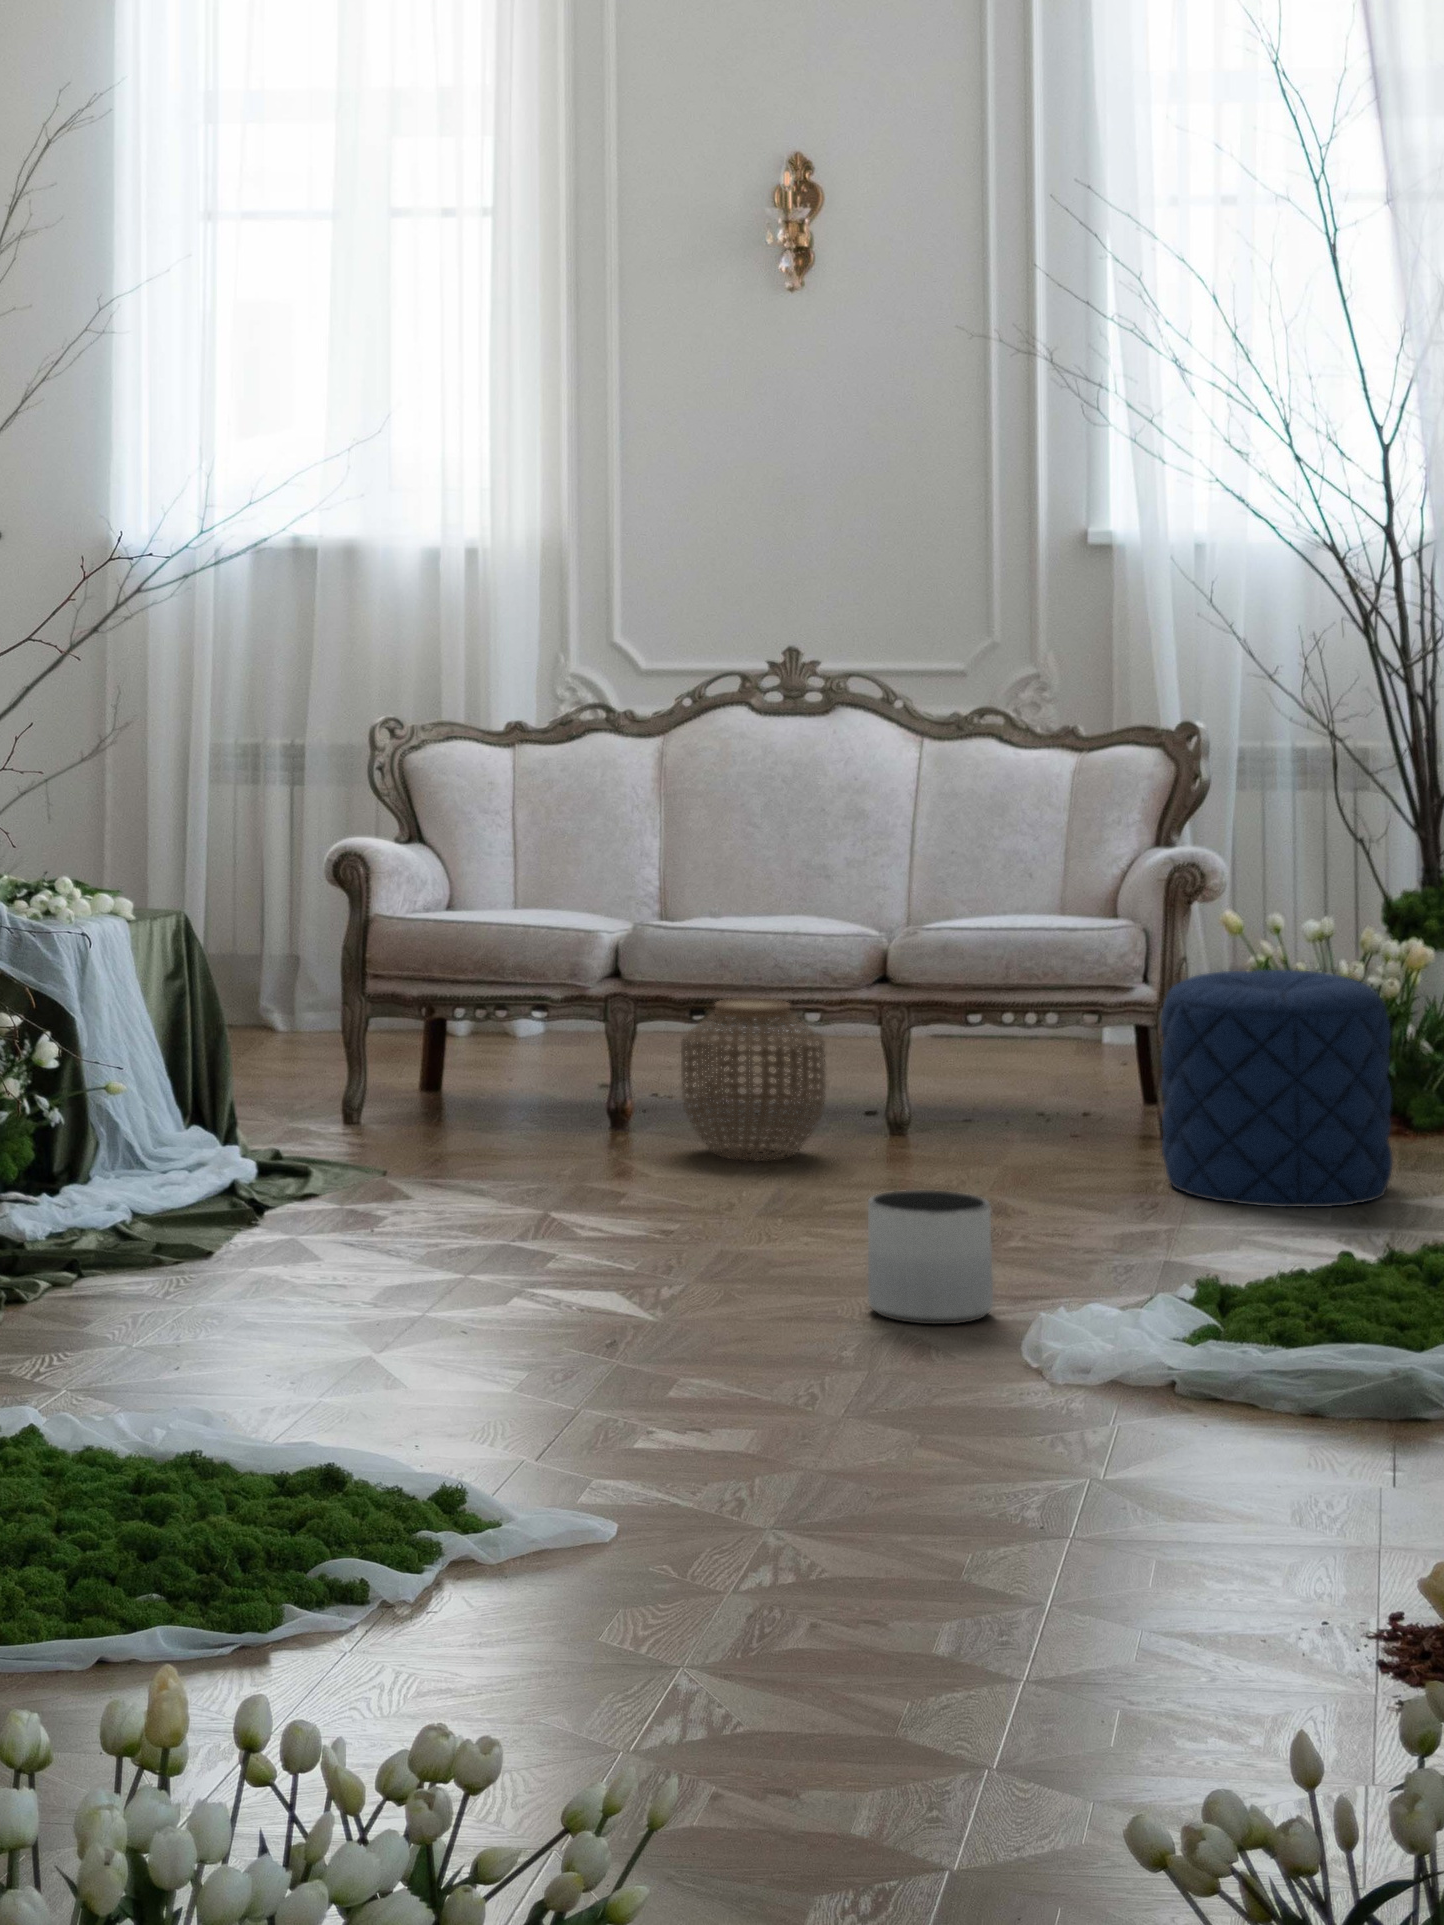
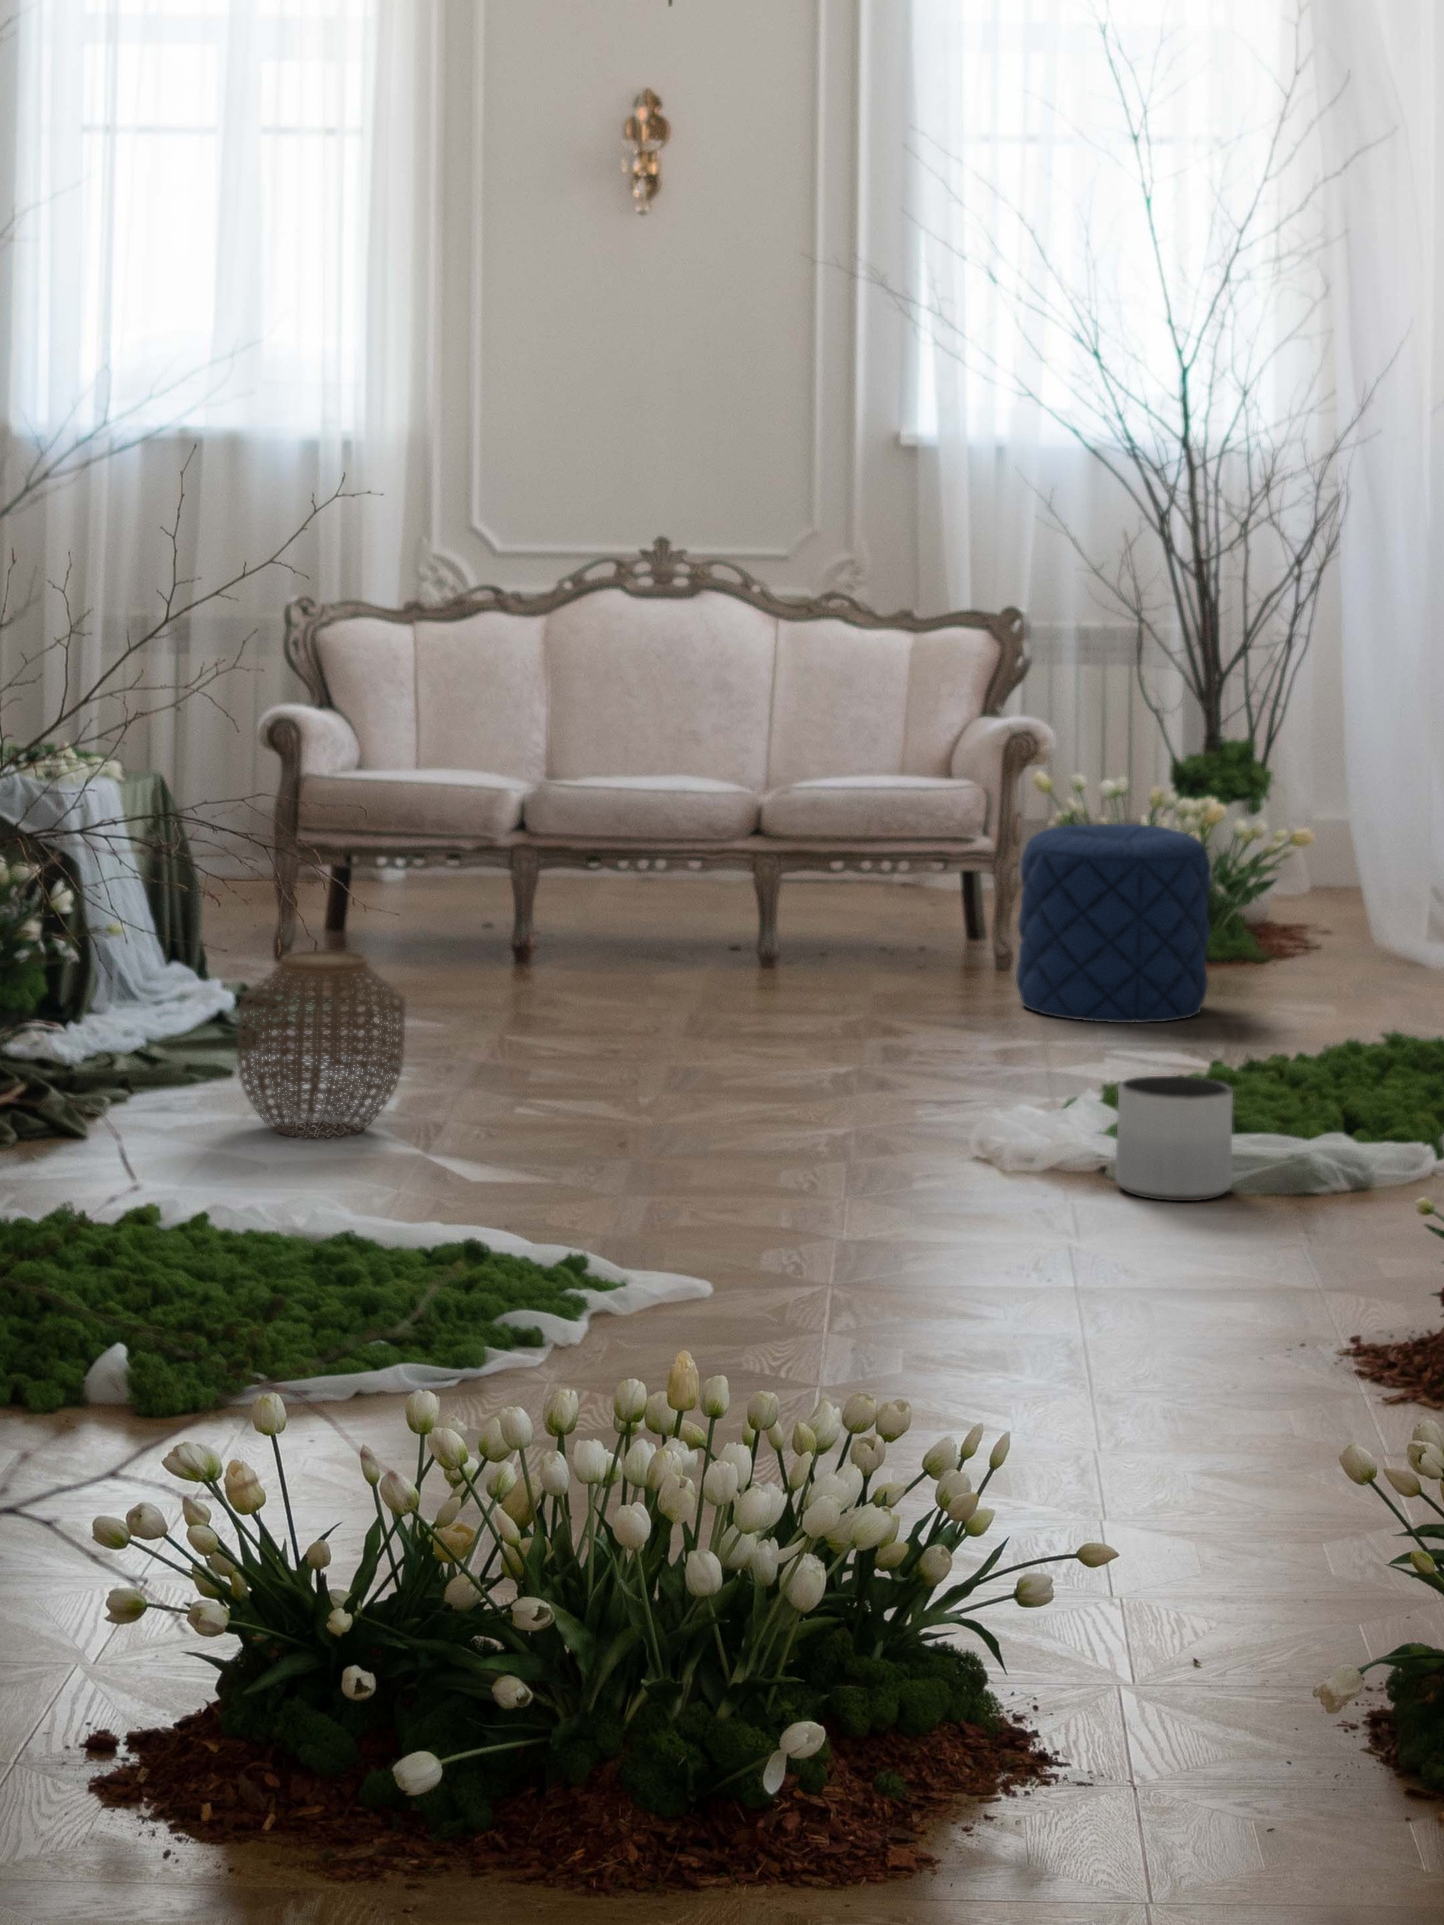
woven basket: present [681,998,826,1161] -> present [238,951,406,1137]
planter: present [868,1190,993,1324] -> present [1115,1076,1233,1201]

